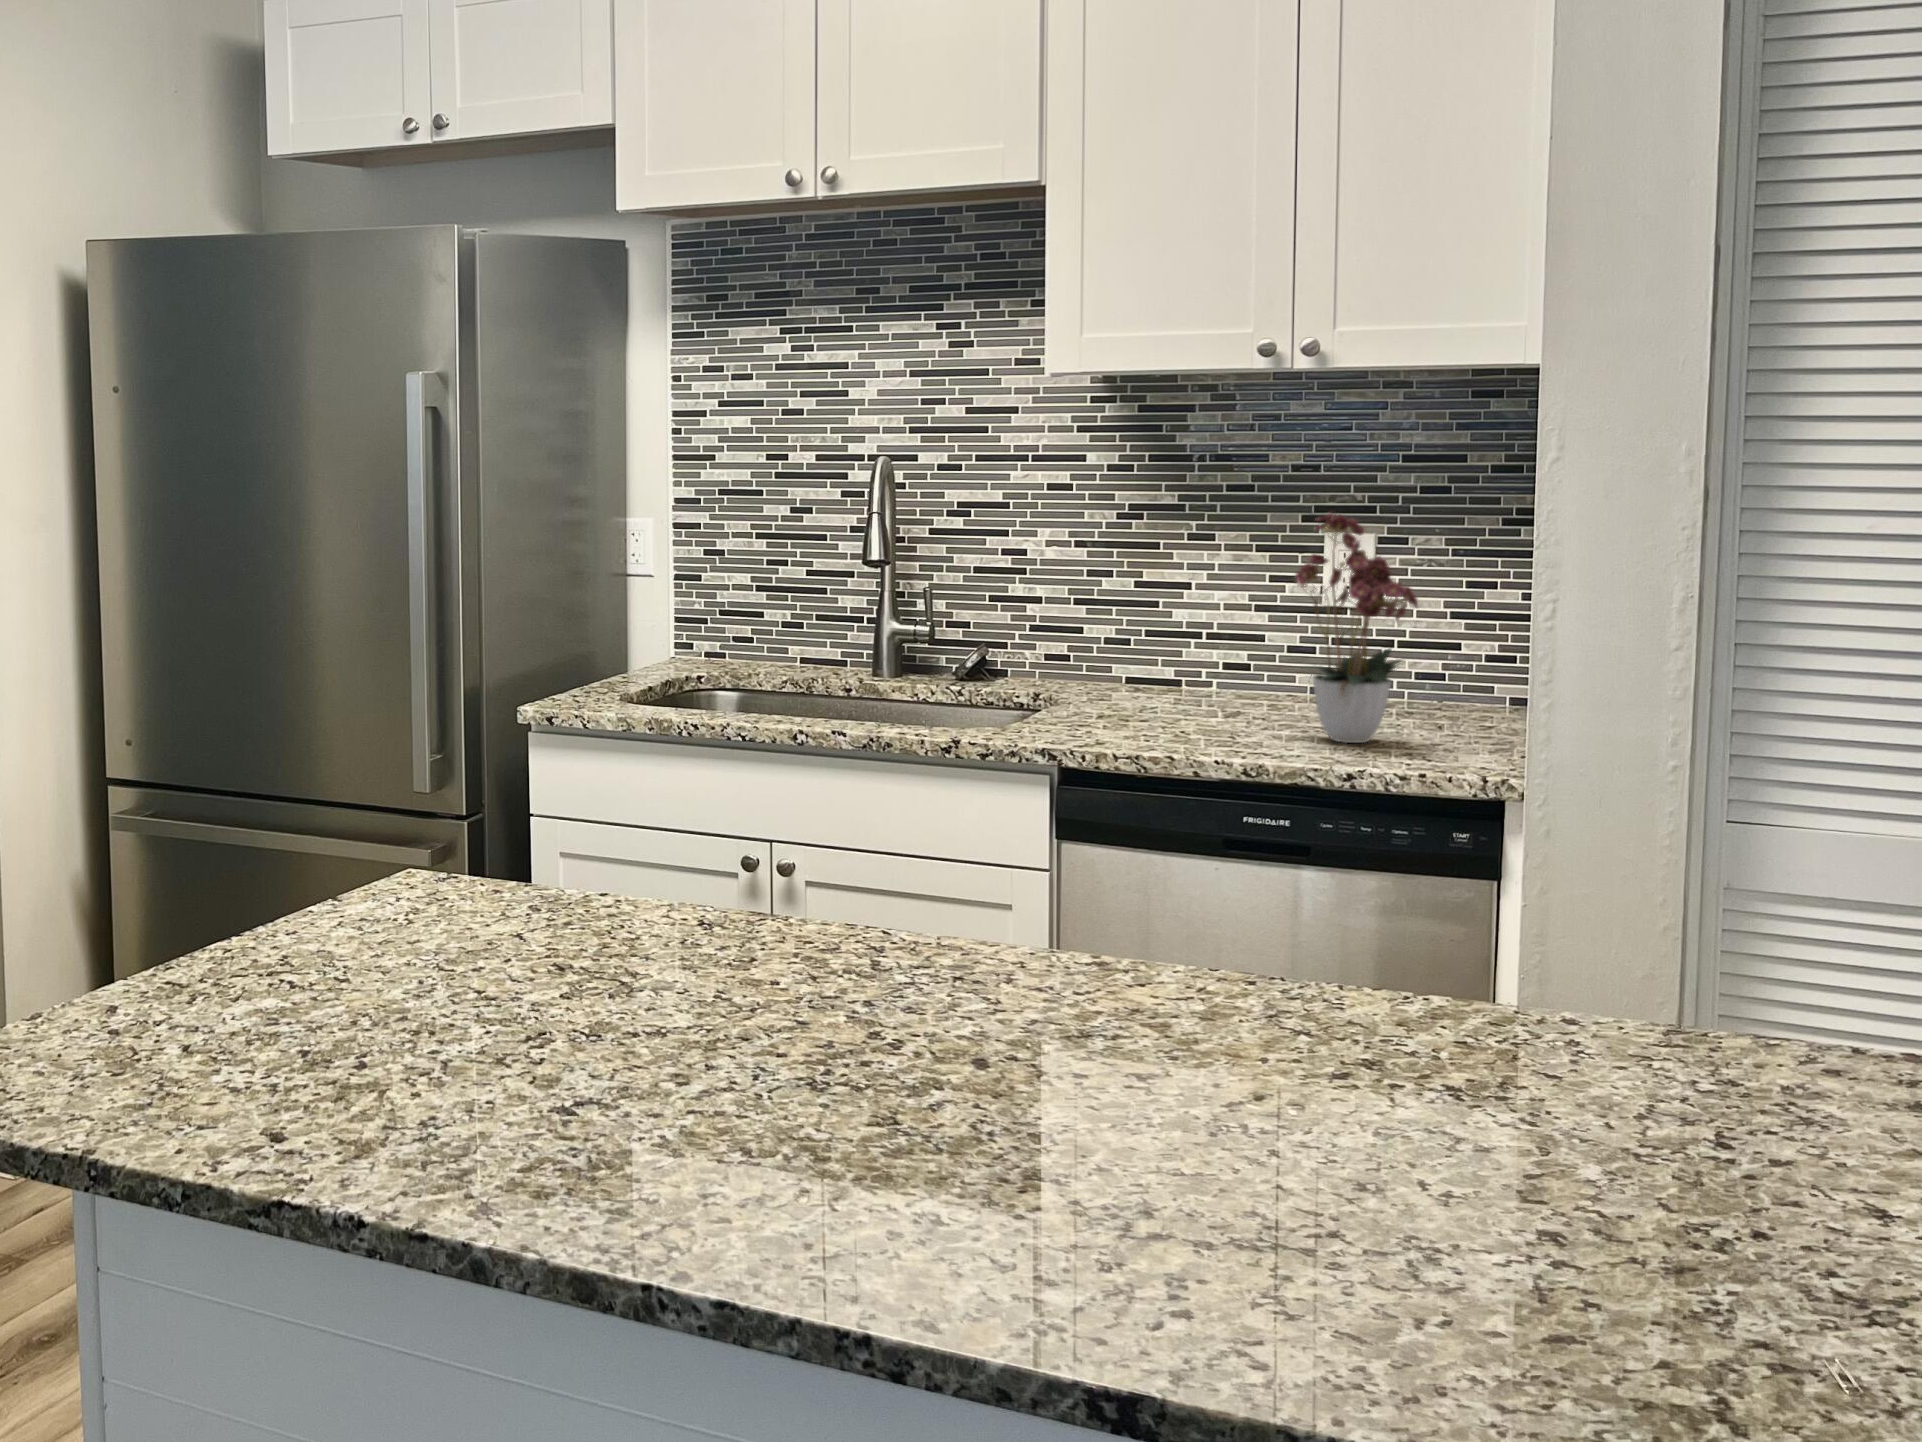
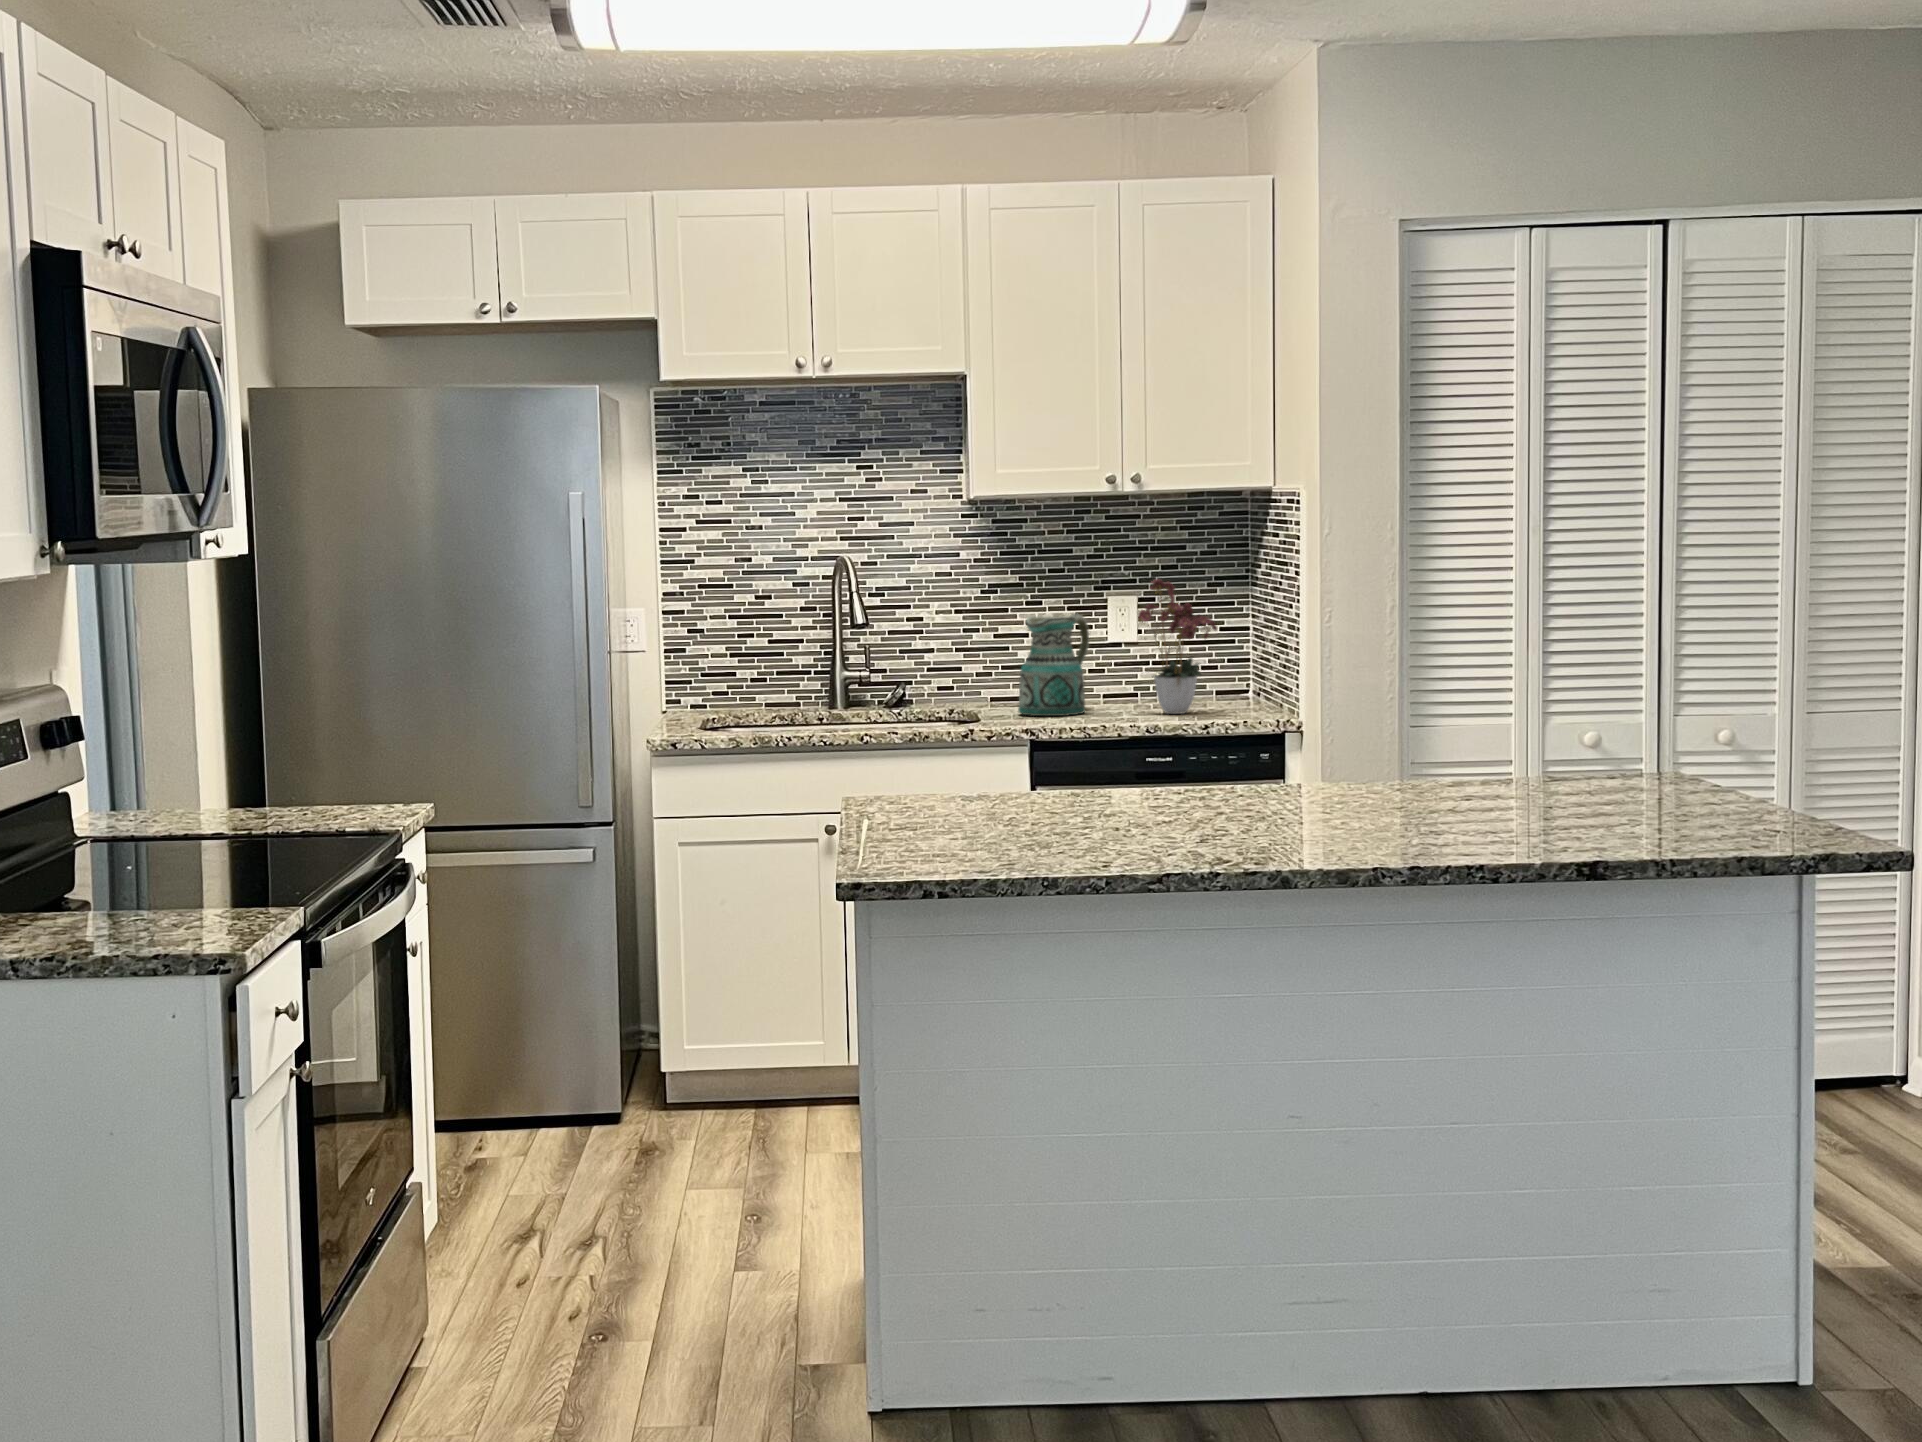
ceramic pitcher: none [1111,560,1254,725] -> present [1018,613,1089,716]

